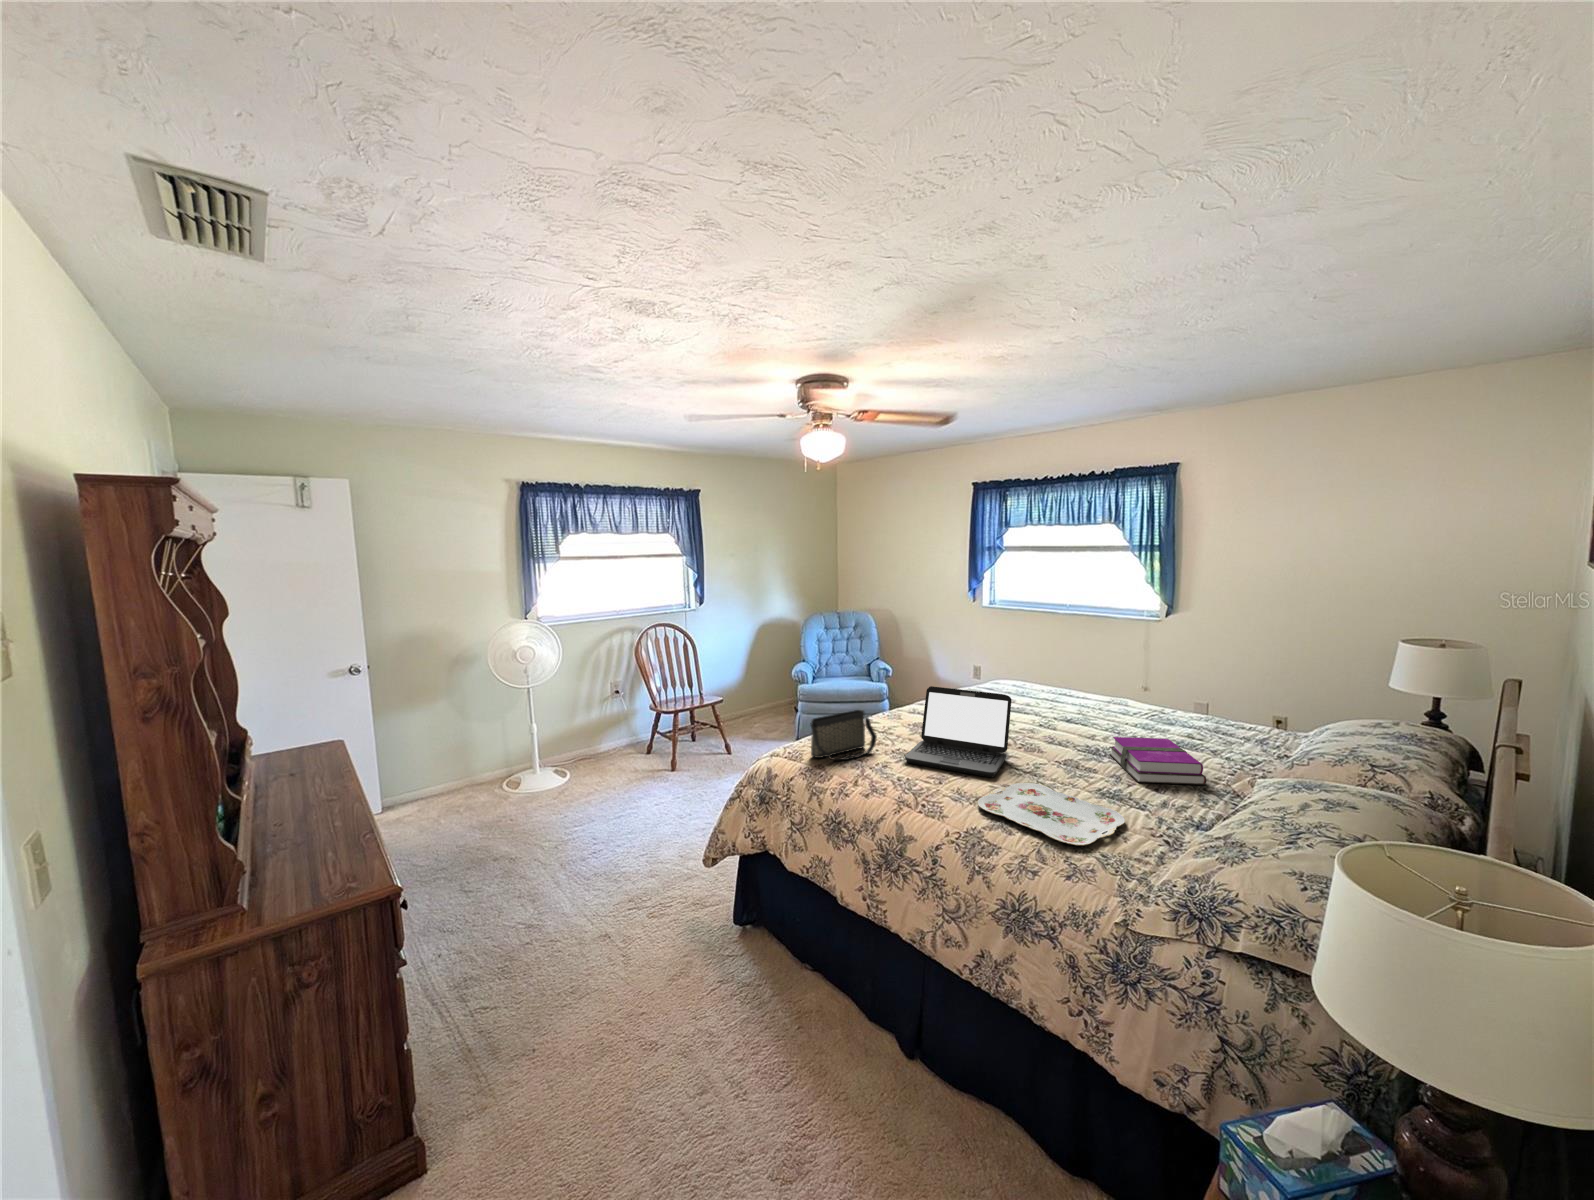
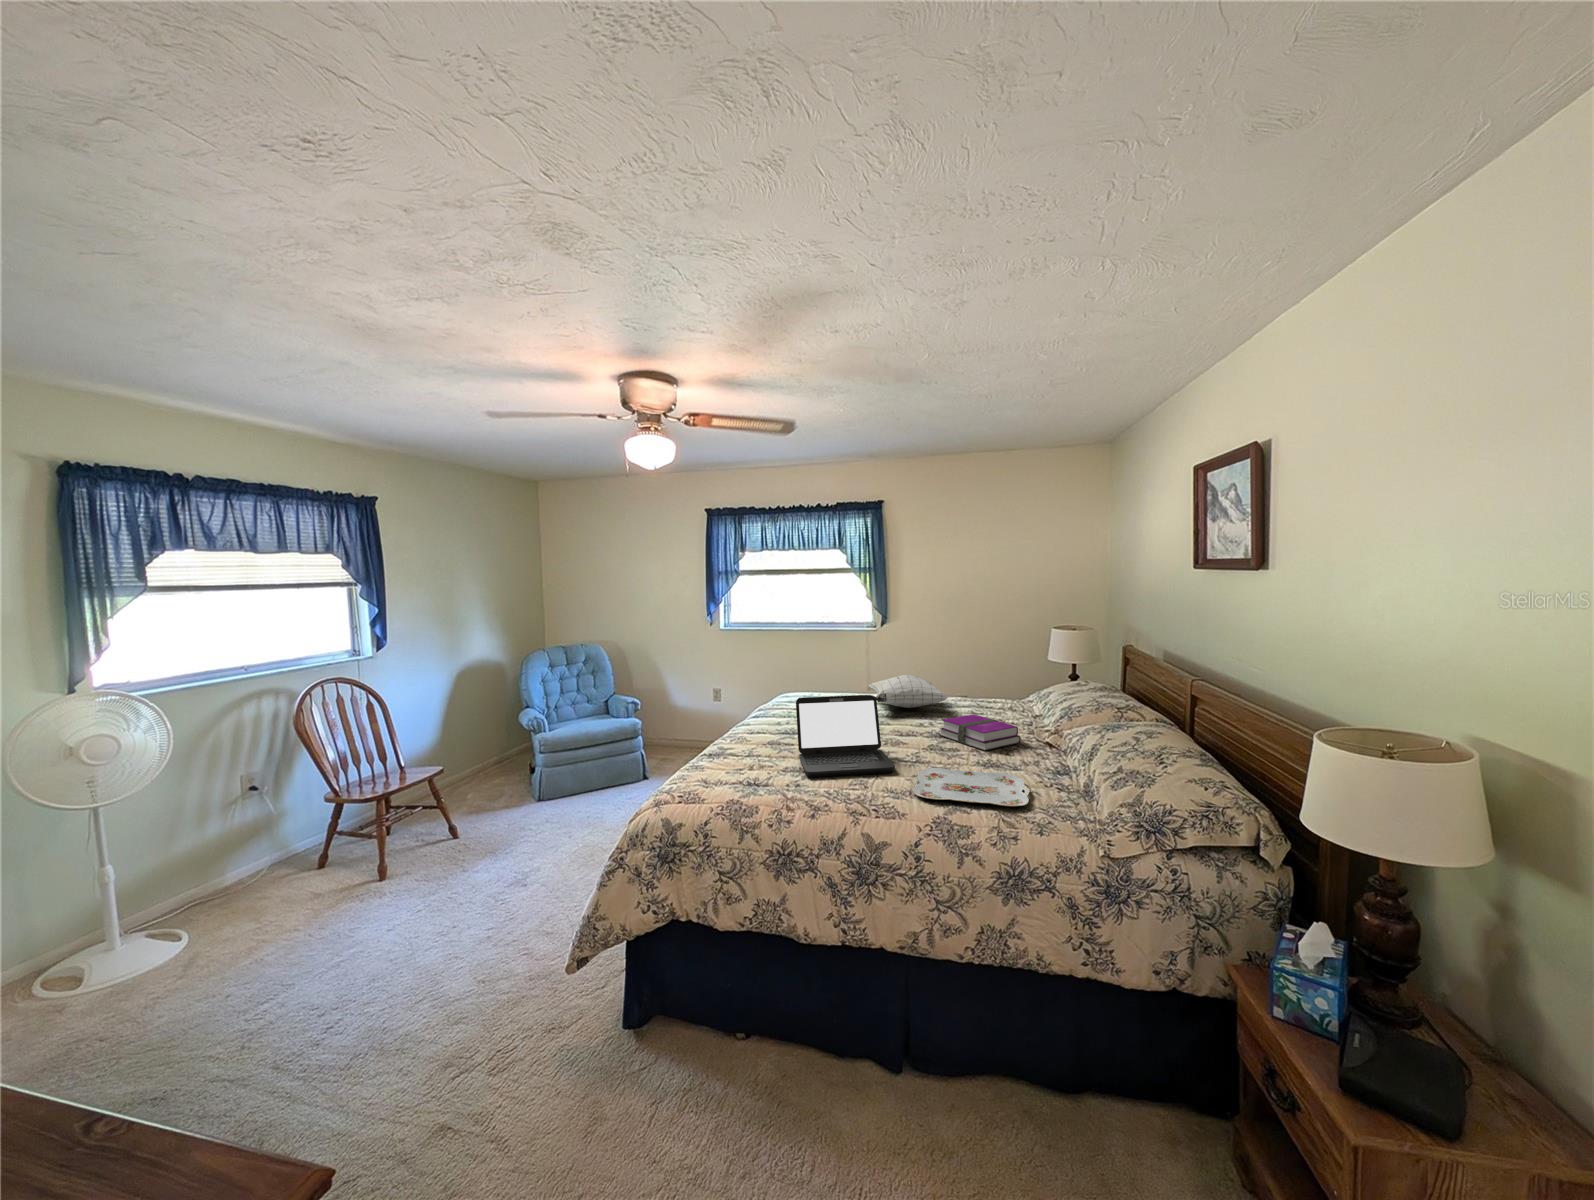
pillow: none [1064,679,1170,719] -> present [869,675,948,708]
handbag: present [810,710,877,760] -> none [711,732,768,794]

